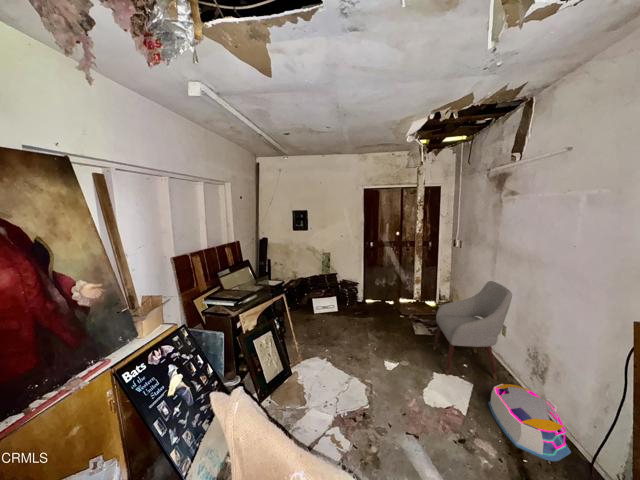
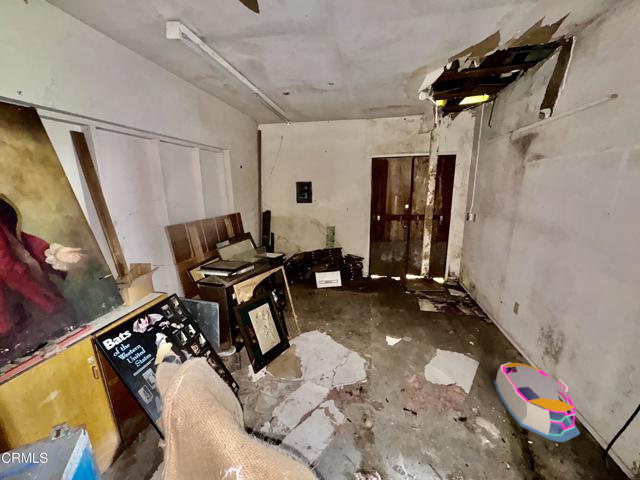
chair: present [433,281,512,380] -> none [439,255,528,359]

